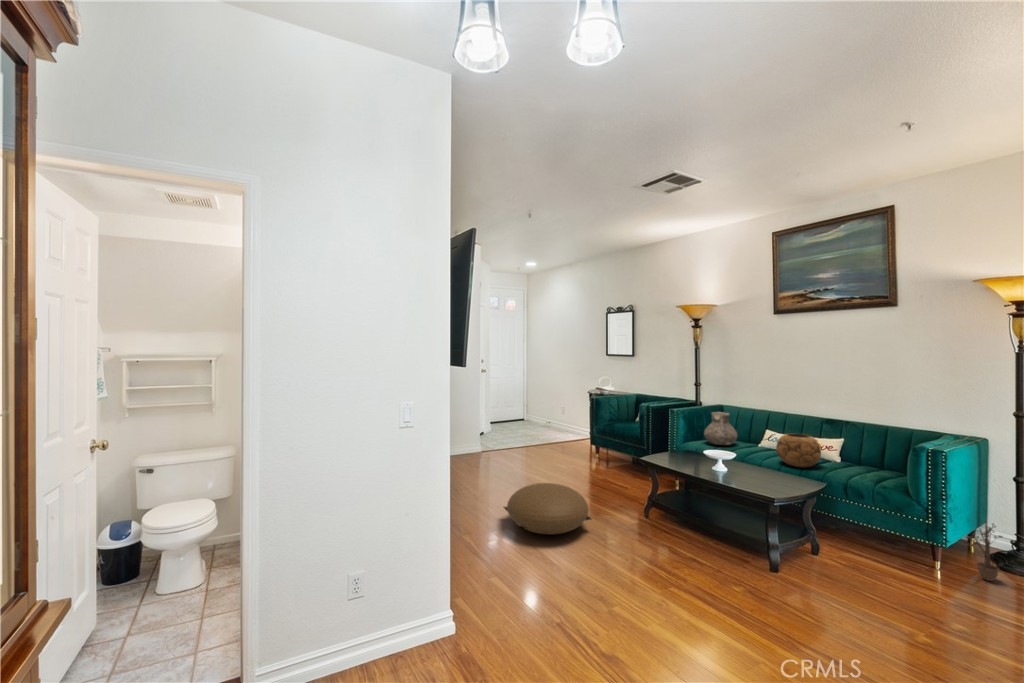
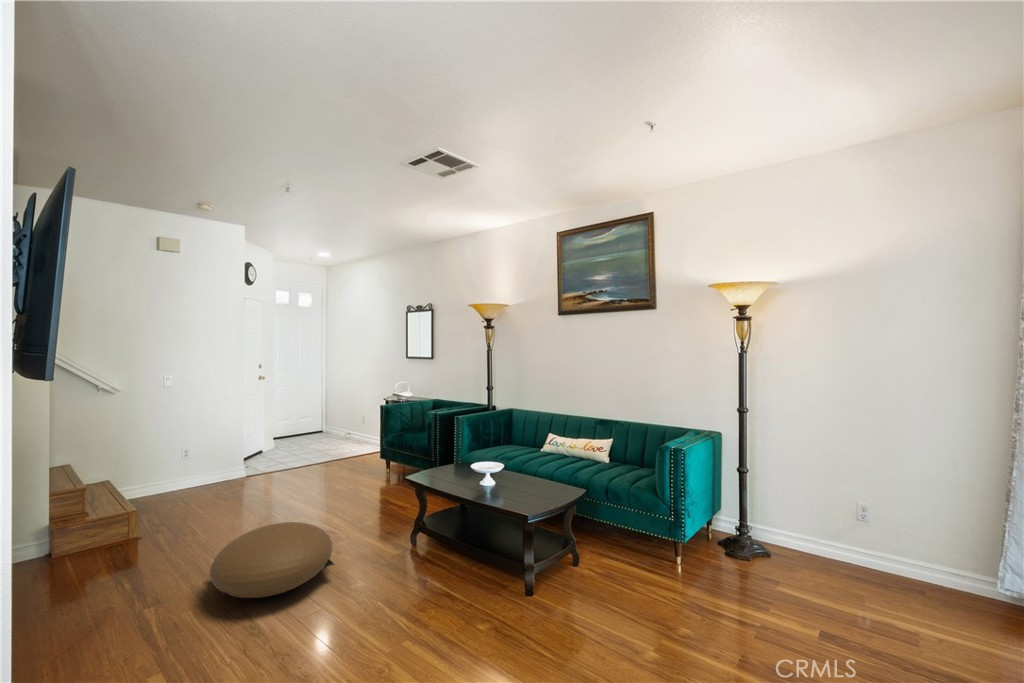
vase: present [704,412,737,445] -> none [489,418,522,453]
decorative bowl: present [776,434,821,468] -> none [551,437,590,473]
decorative plant: present [966,522,1002,581] -> none [699,513,727,574]

